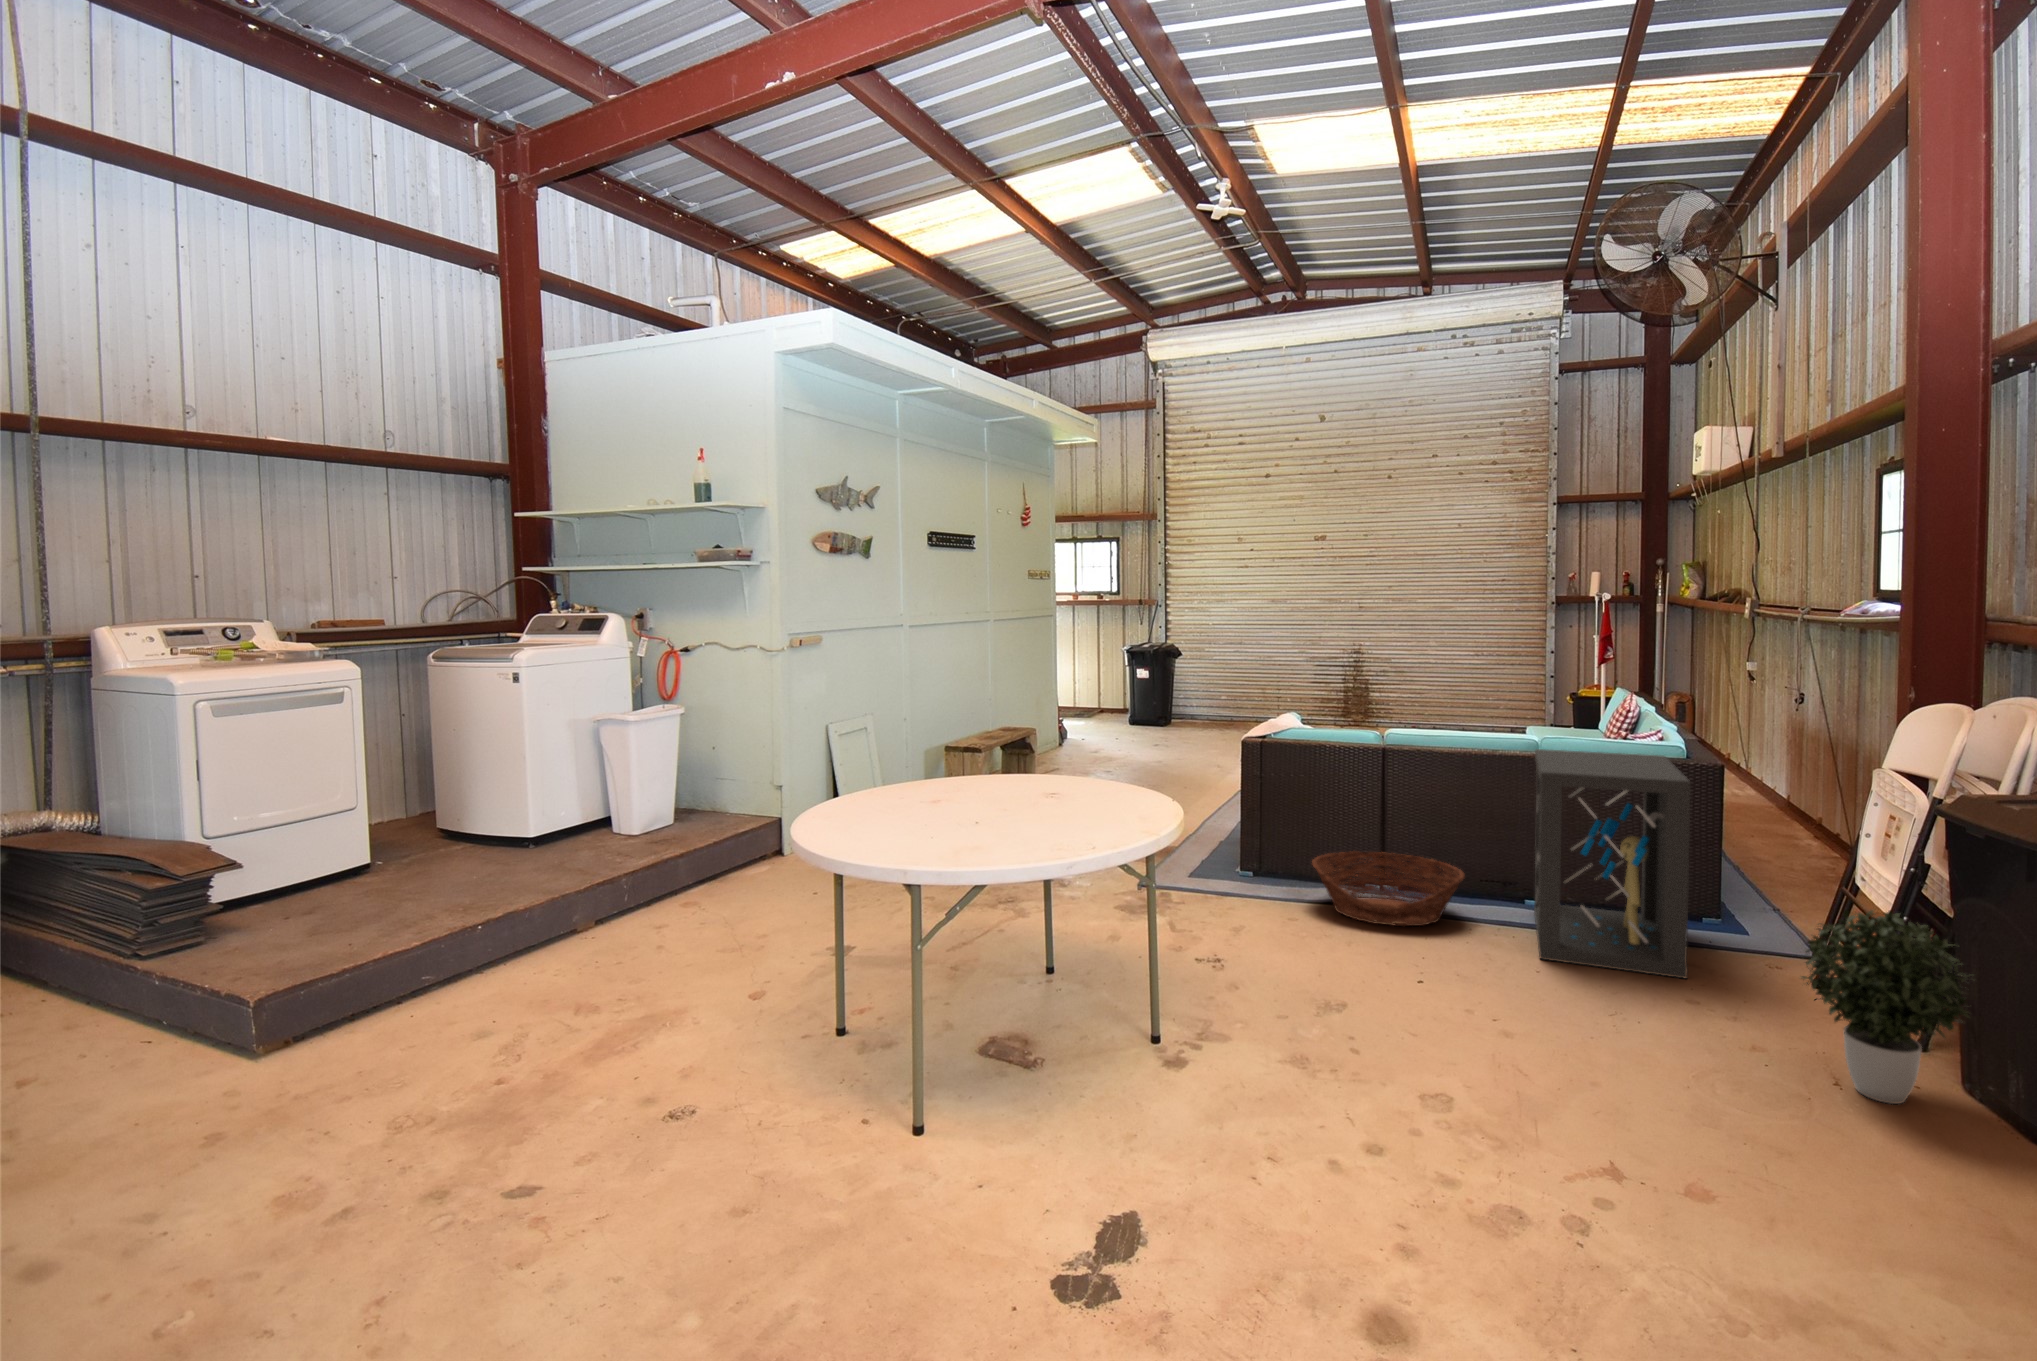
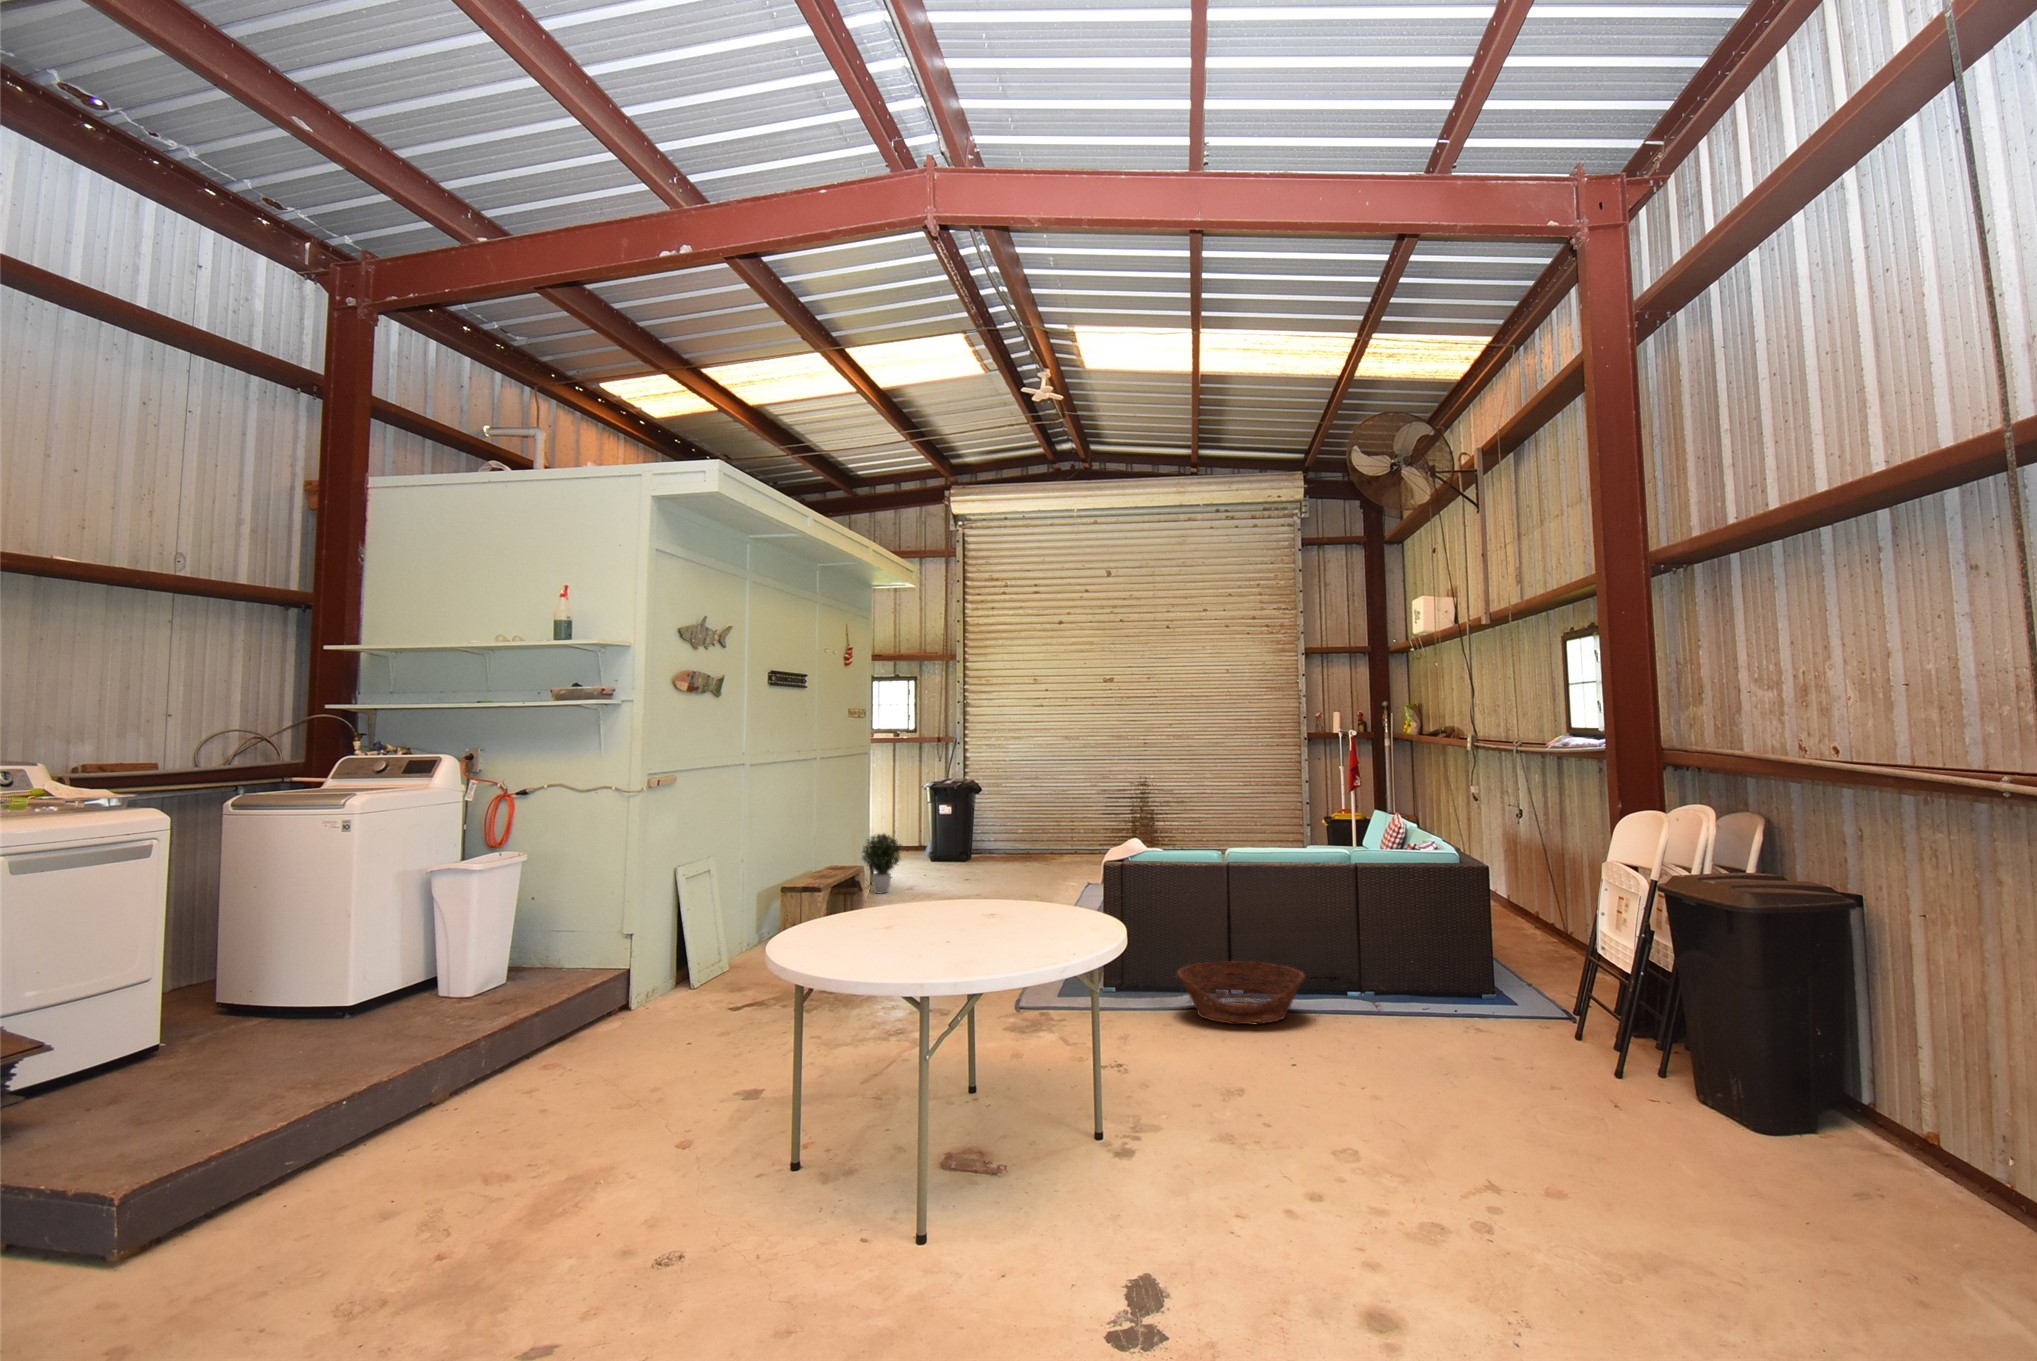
storage cabinet: present [1534,749,1691,978] -> none [1350,863,1482,1043]
potted plant: present [1801,910,1971,1104] -> present [862,834,901,893]

